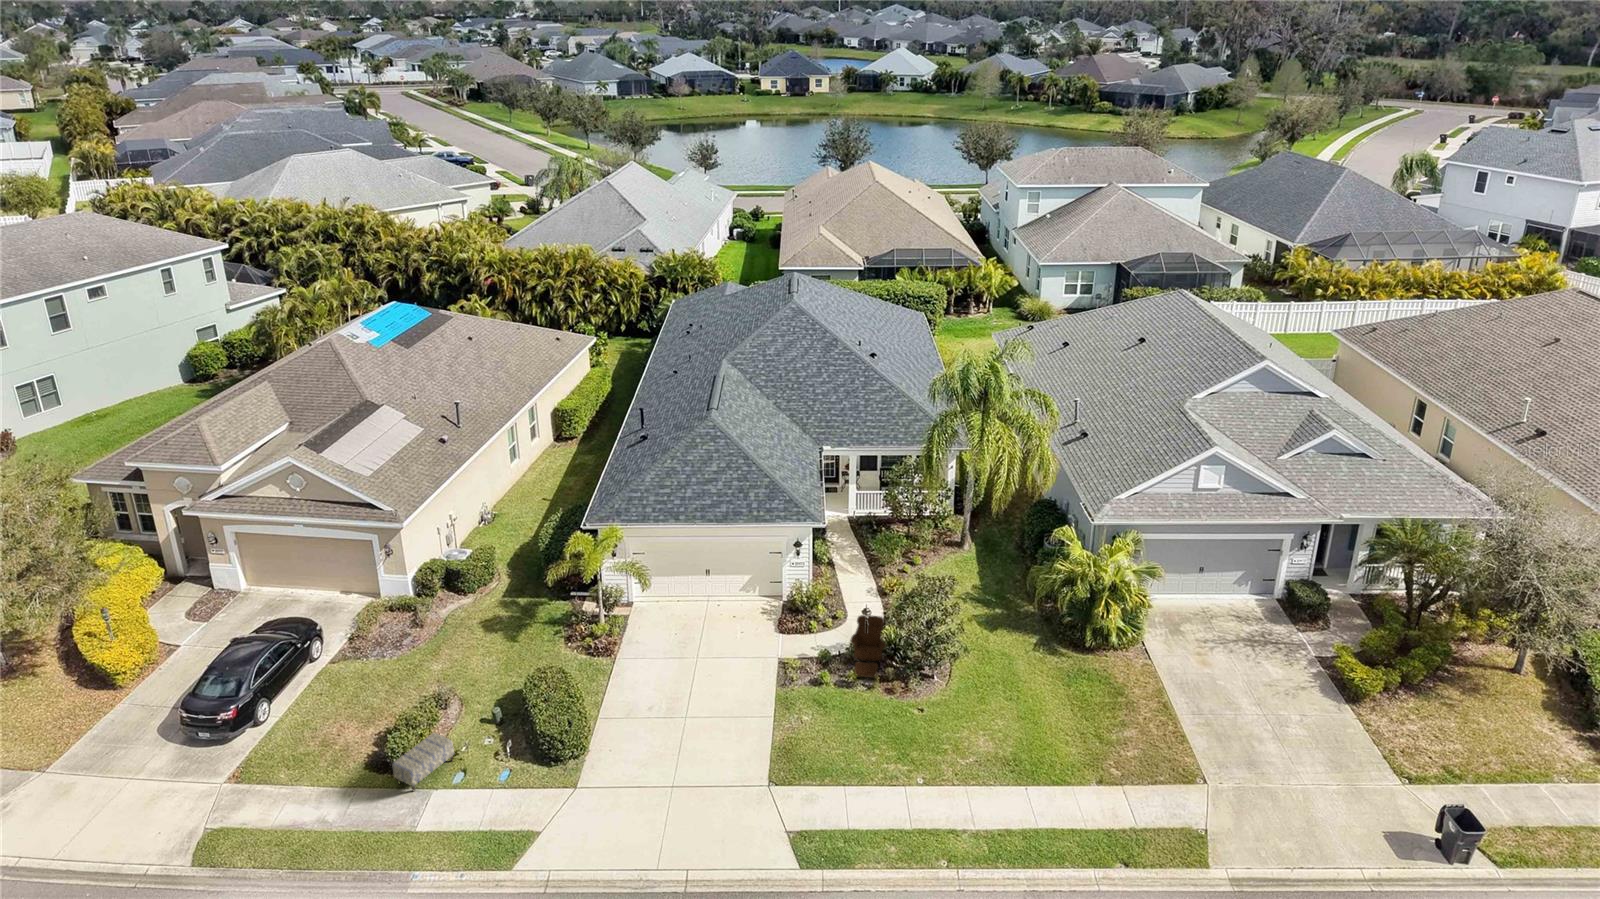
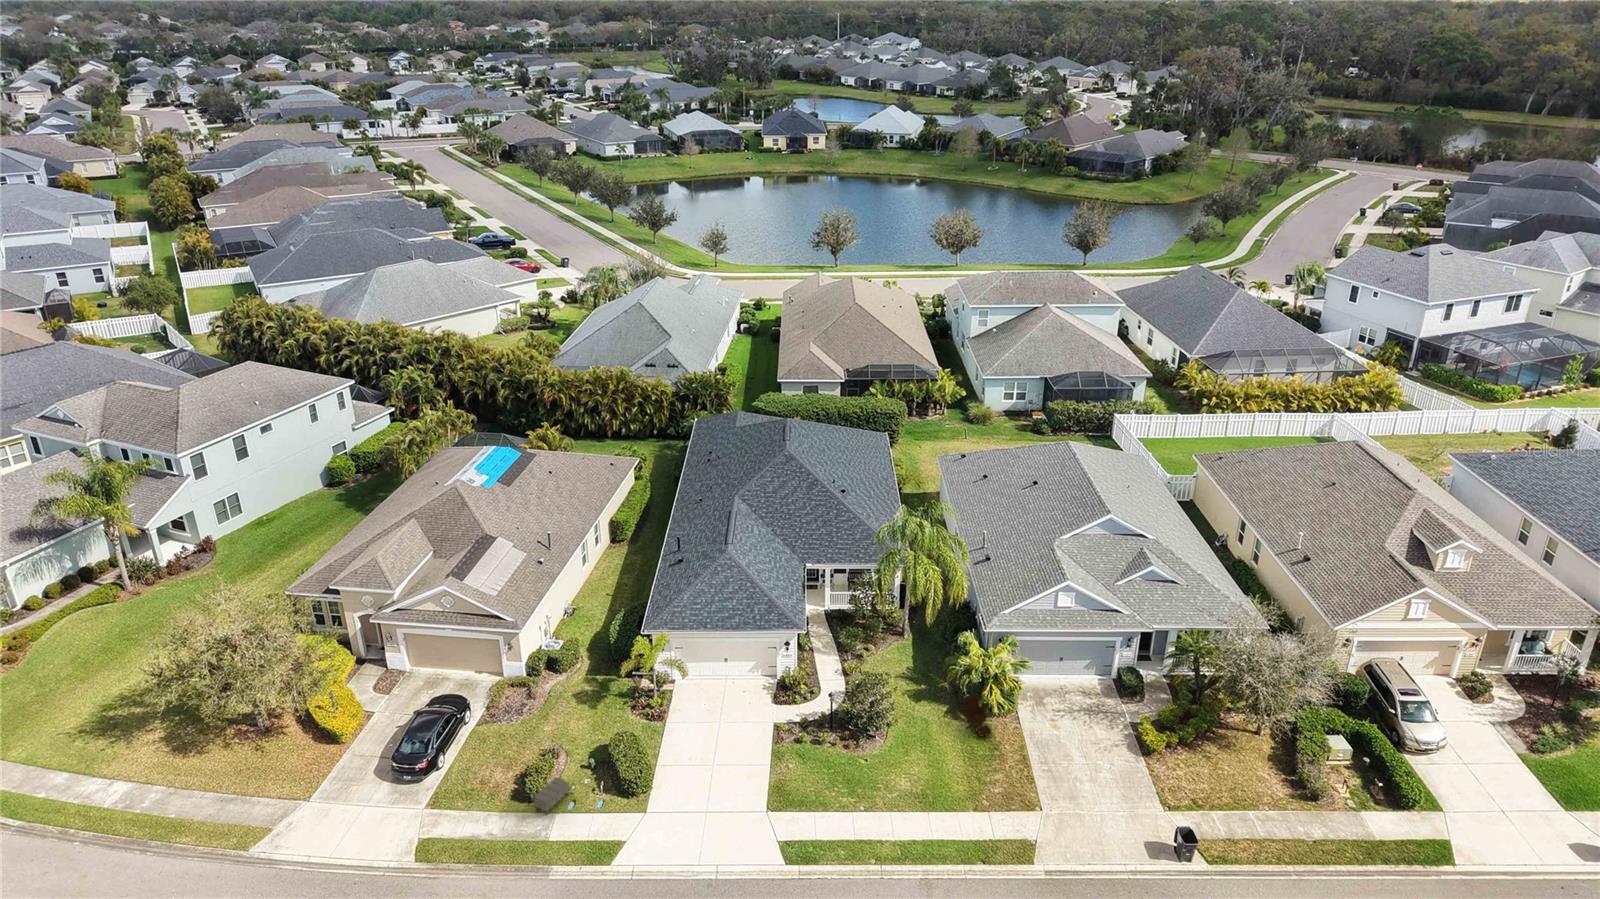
lounge chair: present [851,615,886,678] -> present [963,694,992,737]

